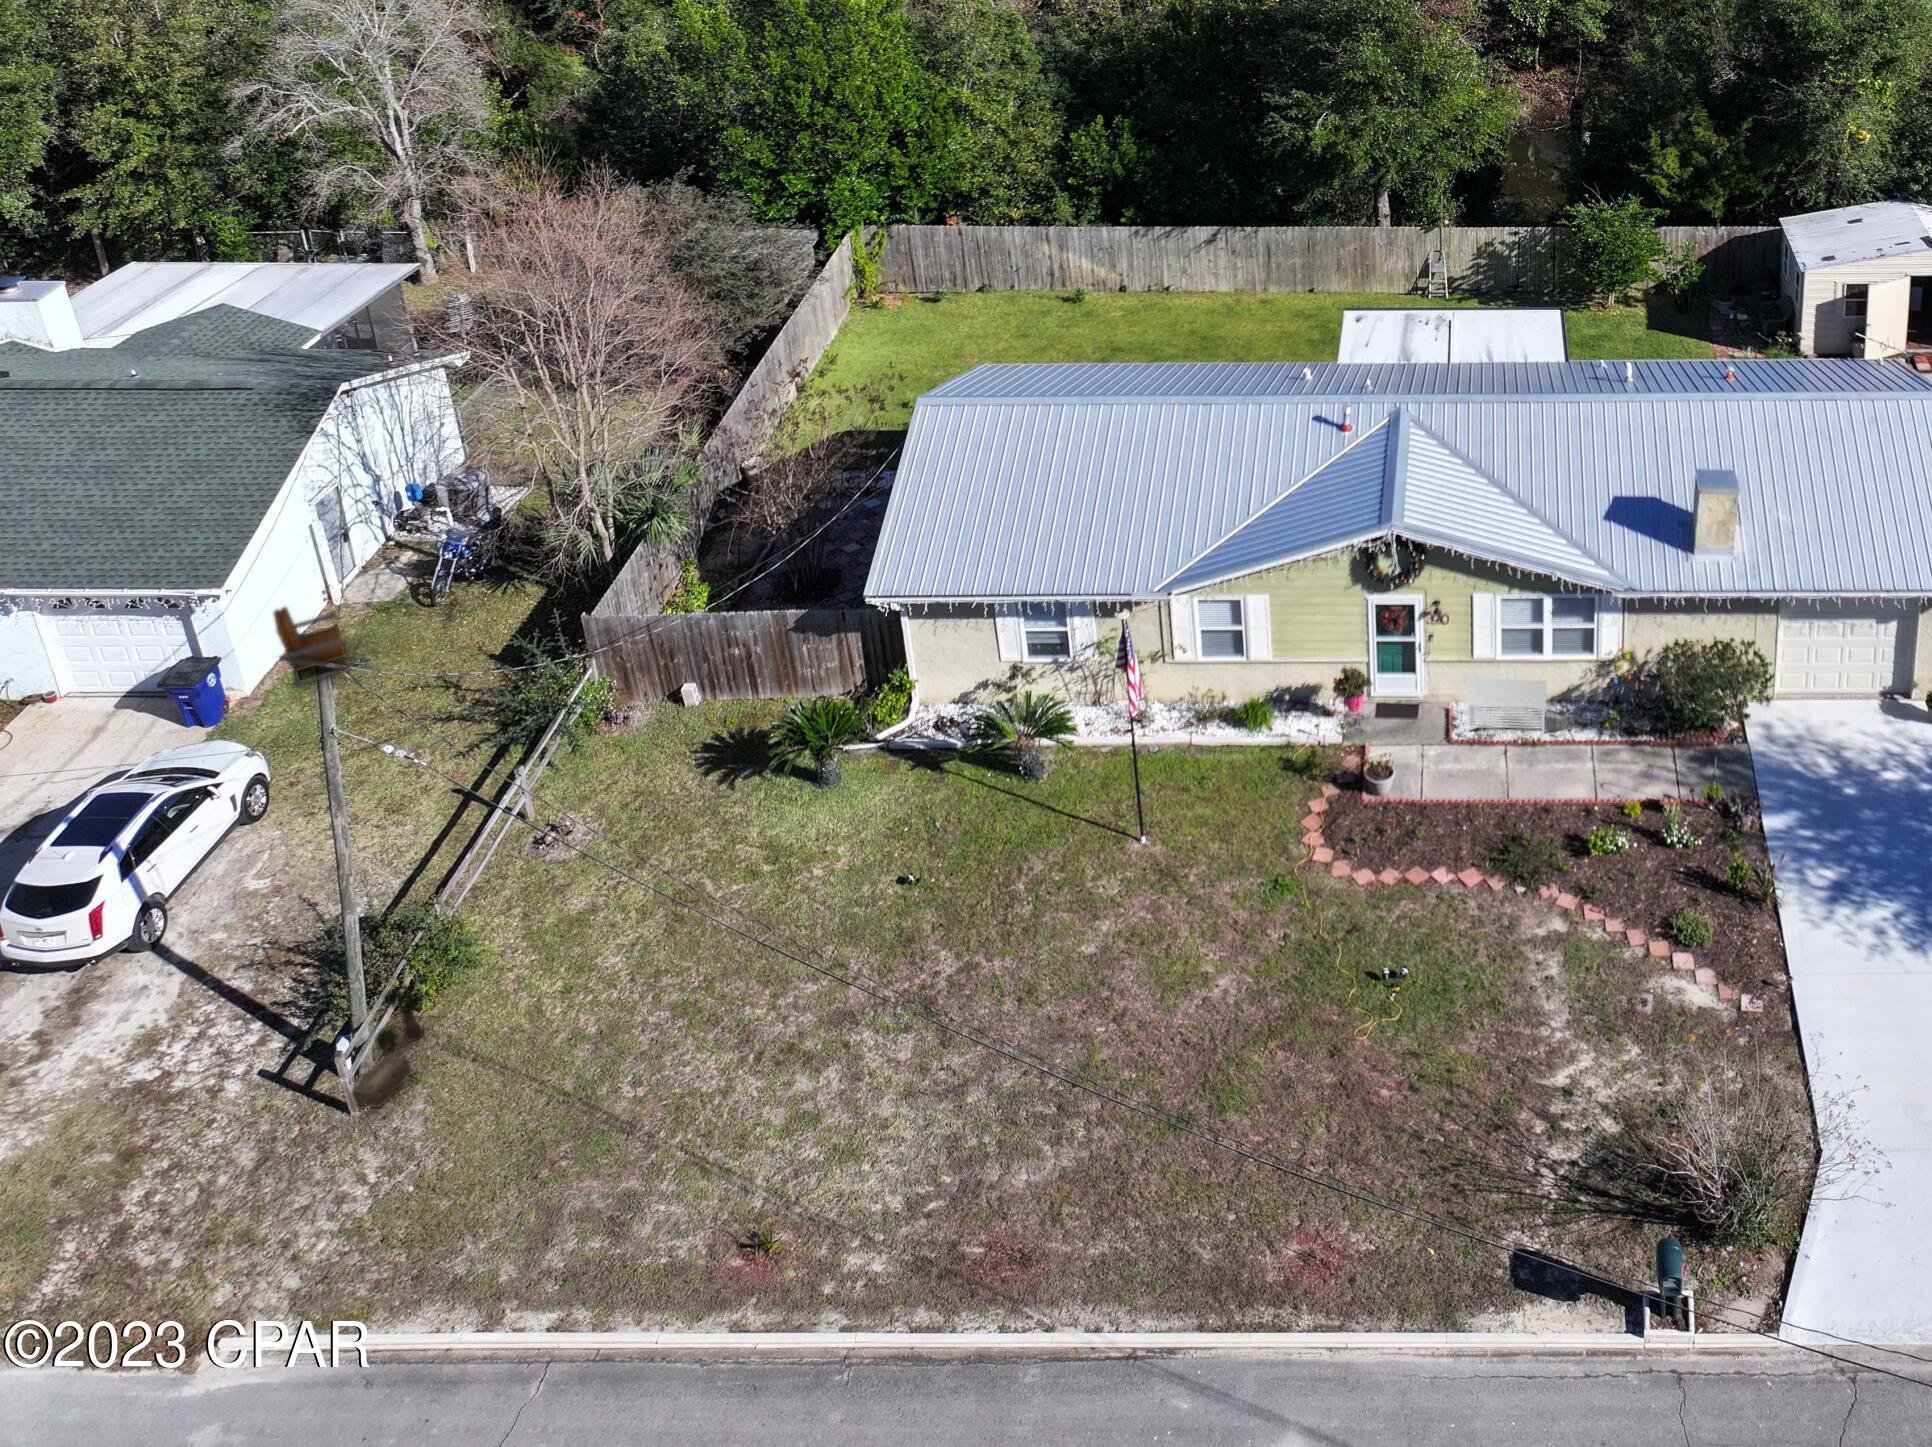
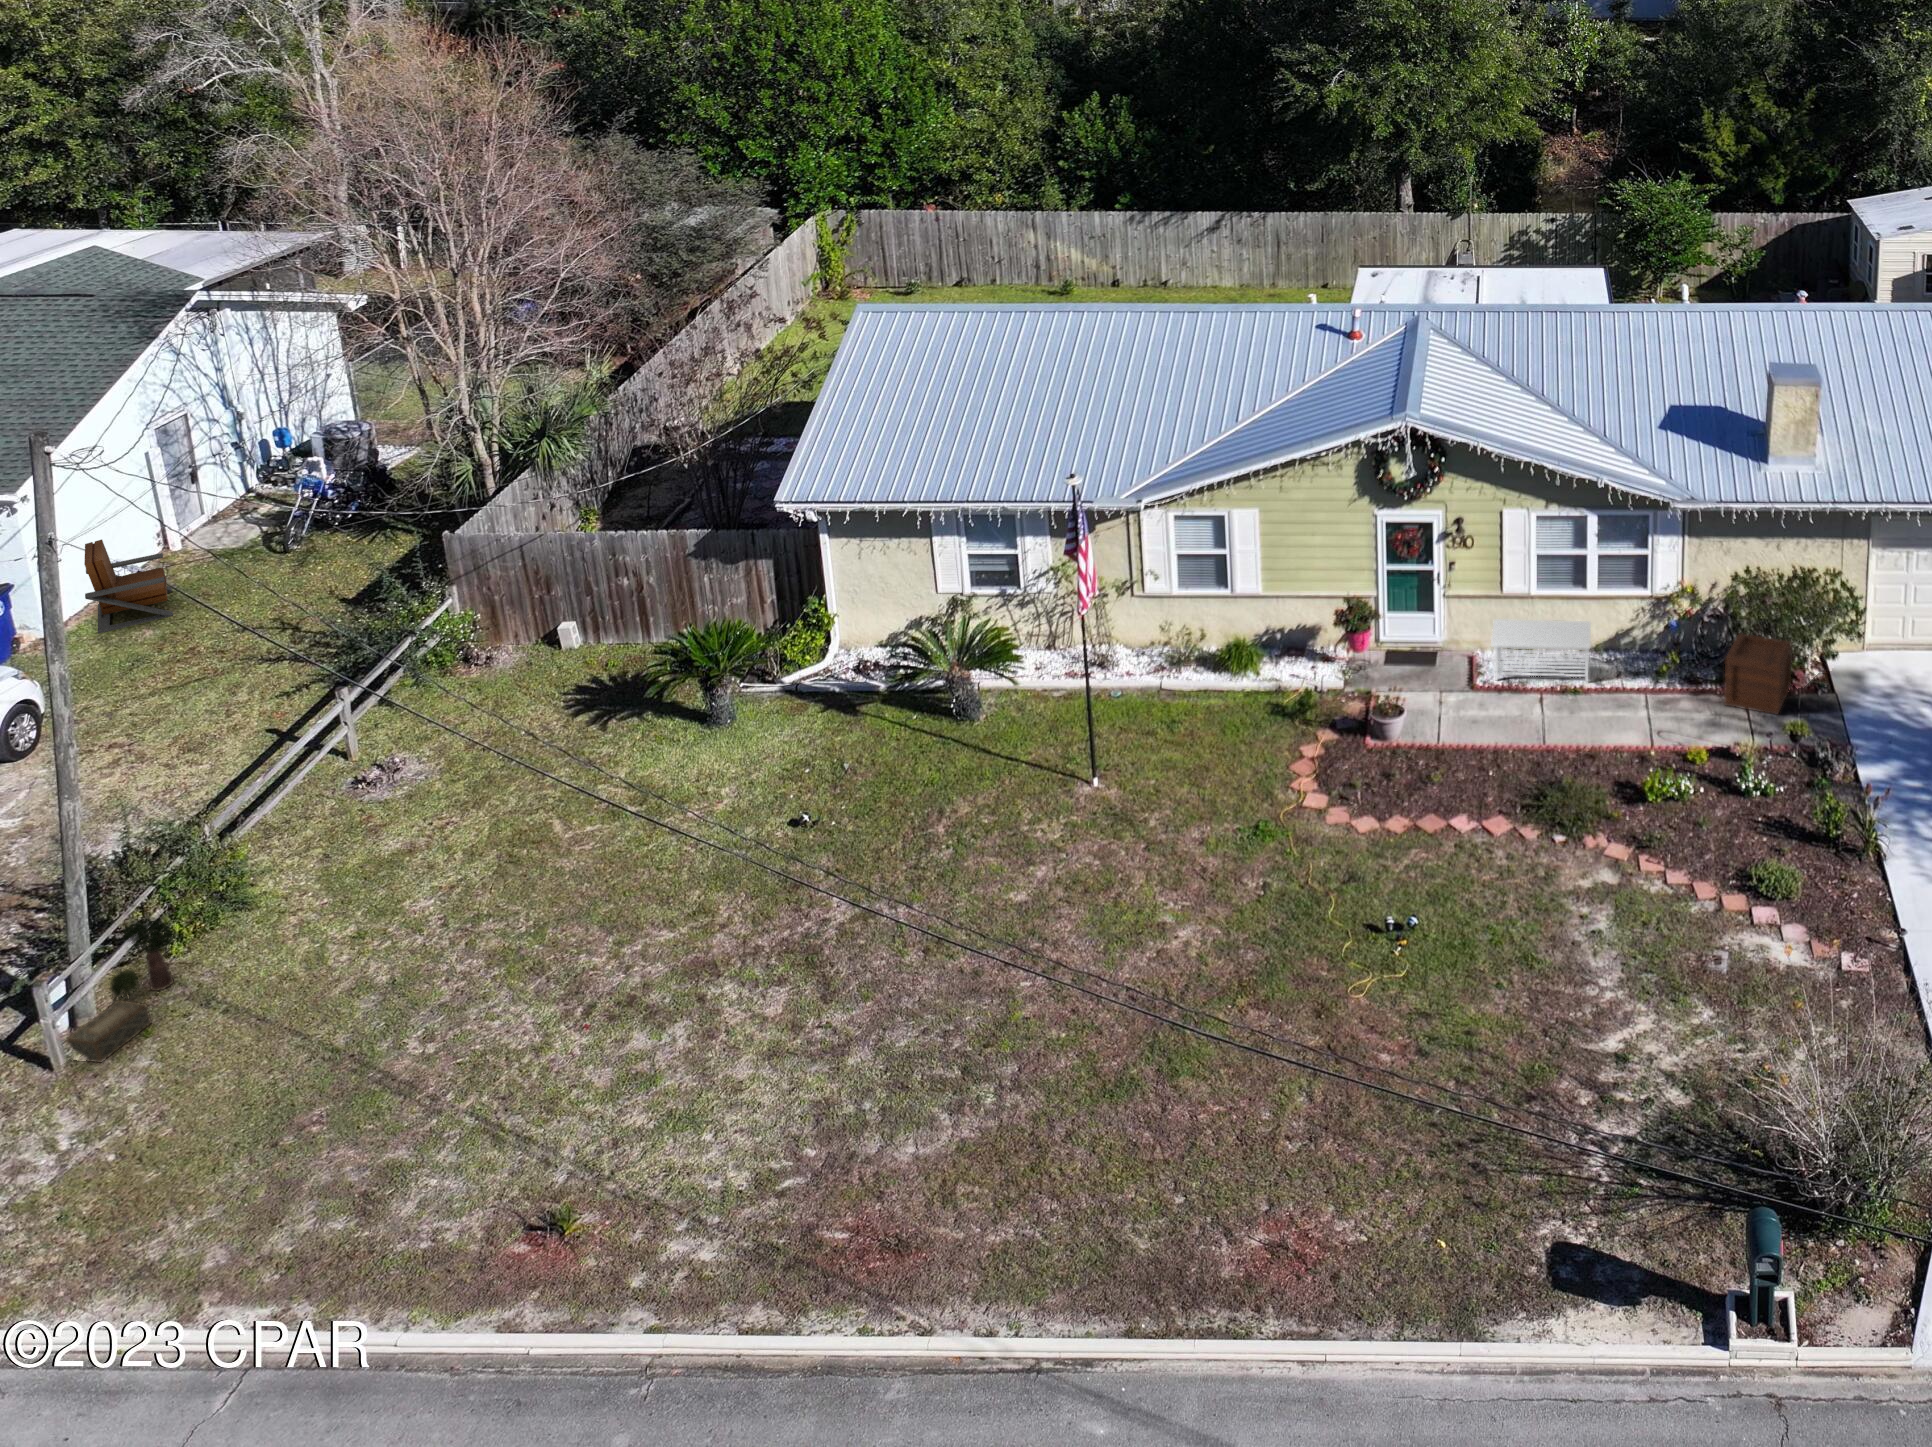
wooden crate: none [1655,694,1712,764] -> present [1724,634,1792,714]

